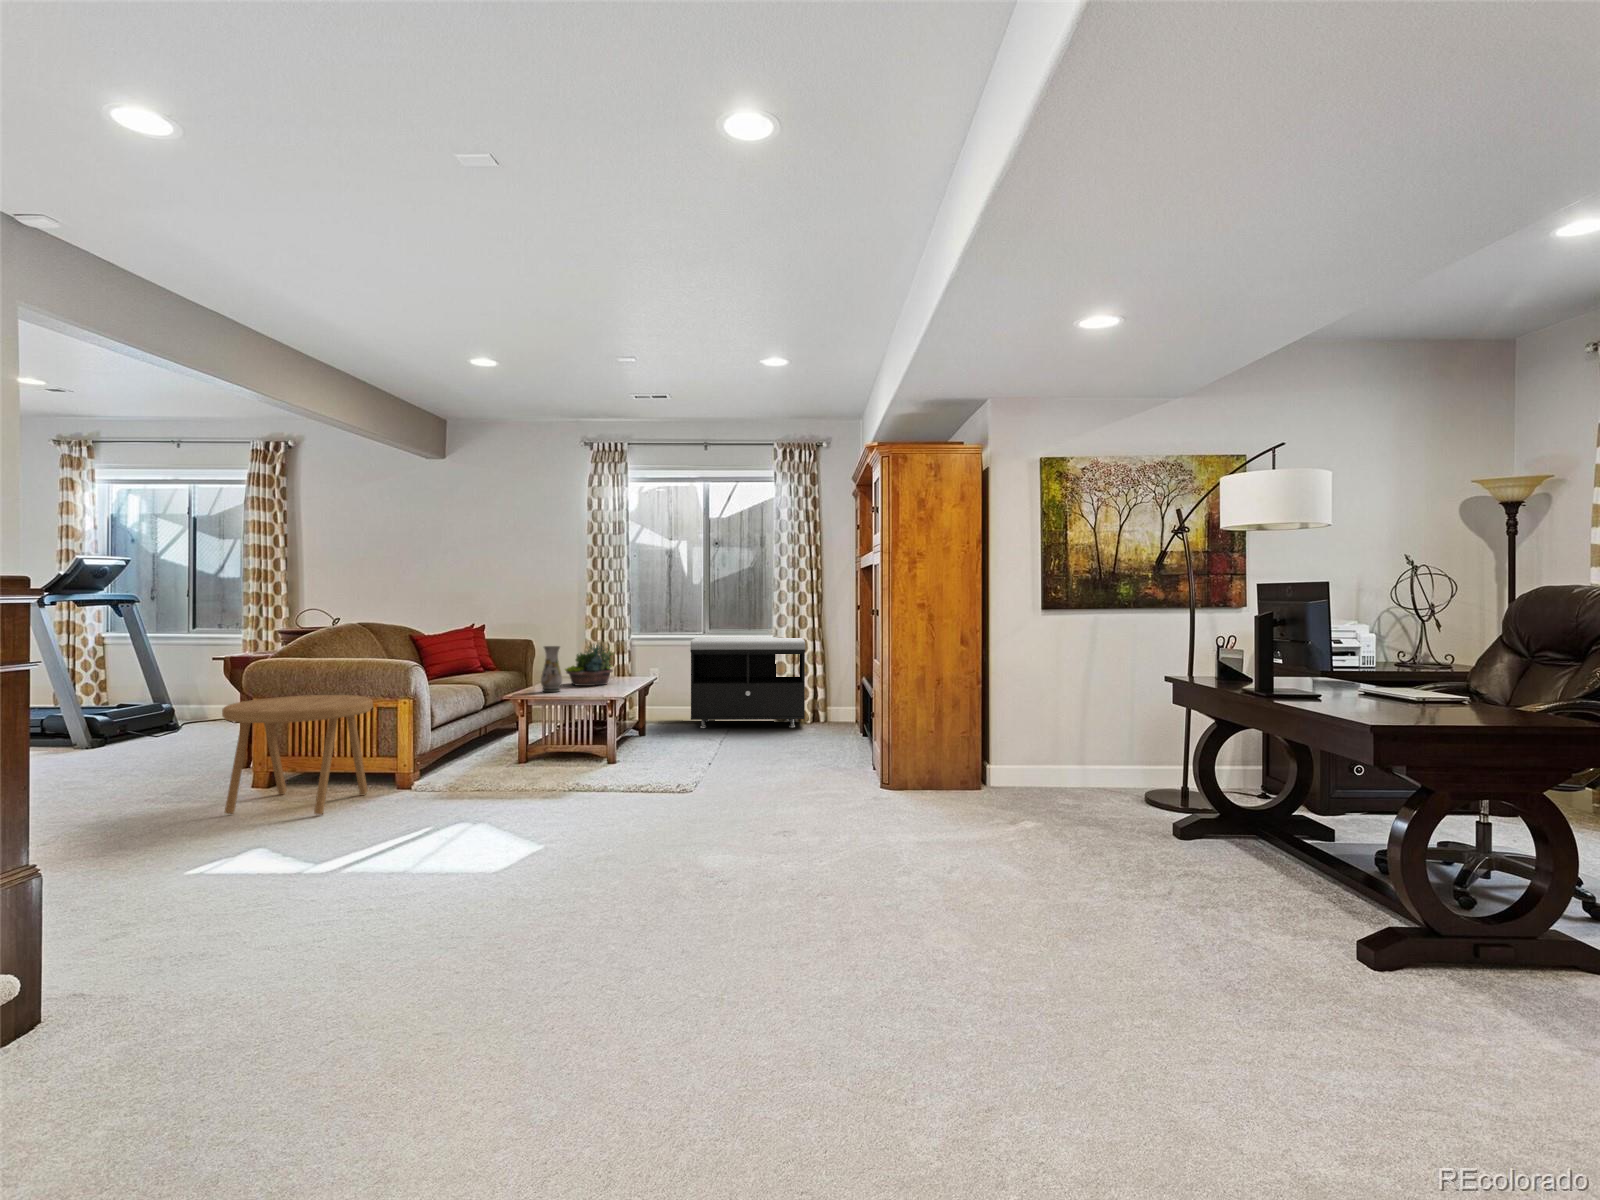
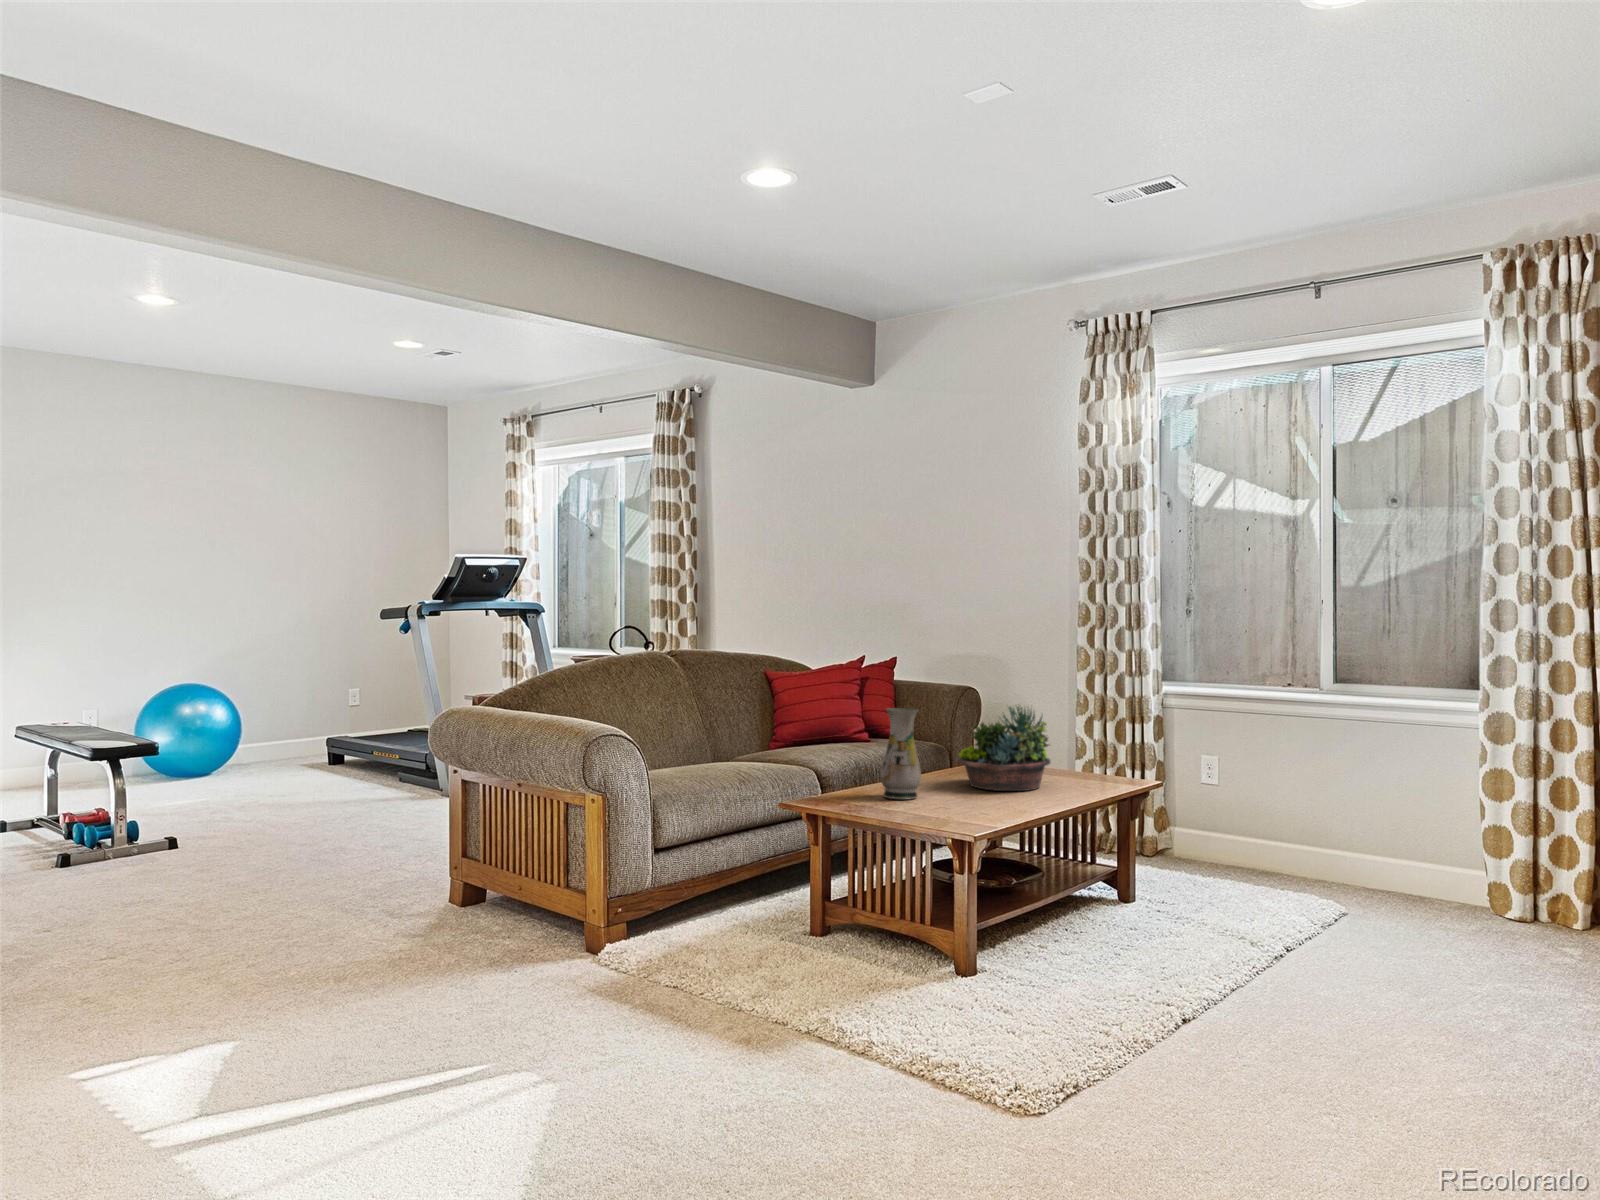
storage bench: present [690,637,805,728] -> none [1248,699,1562,938]
side table: present [222,695,373,815] -> none [316,770,539,985]

